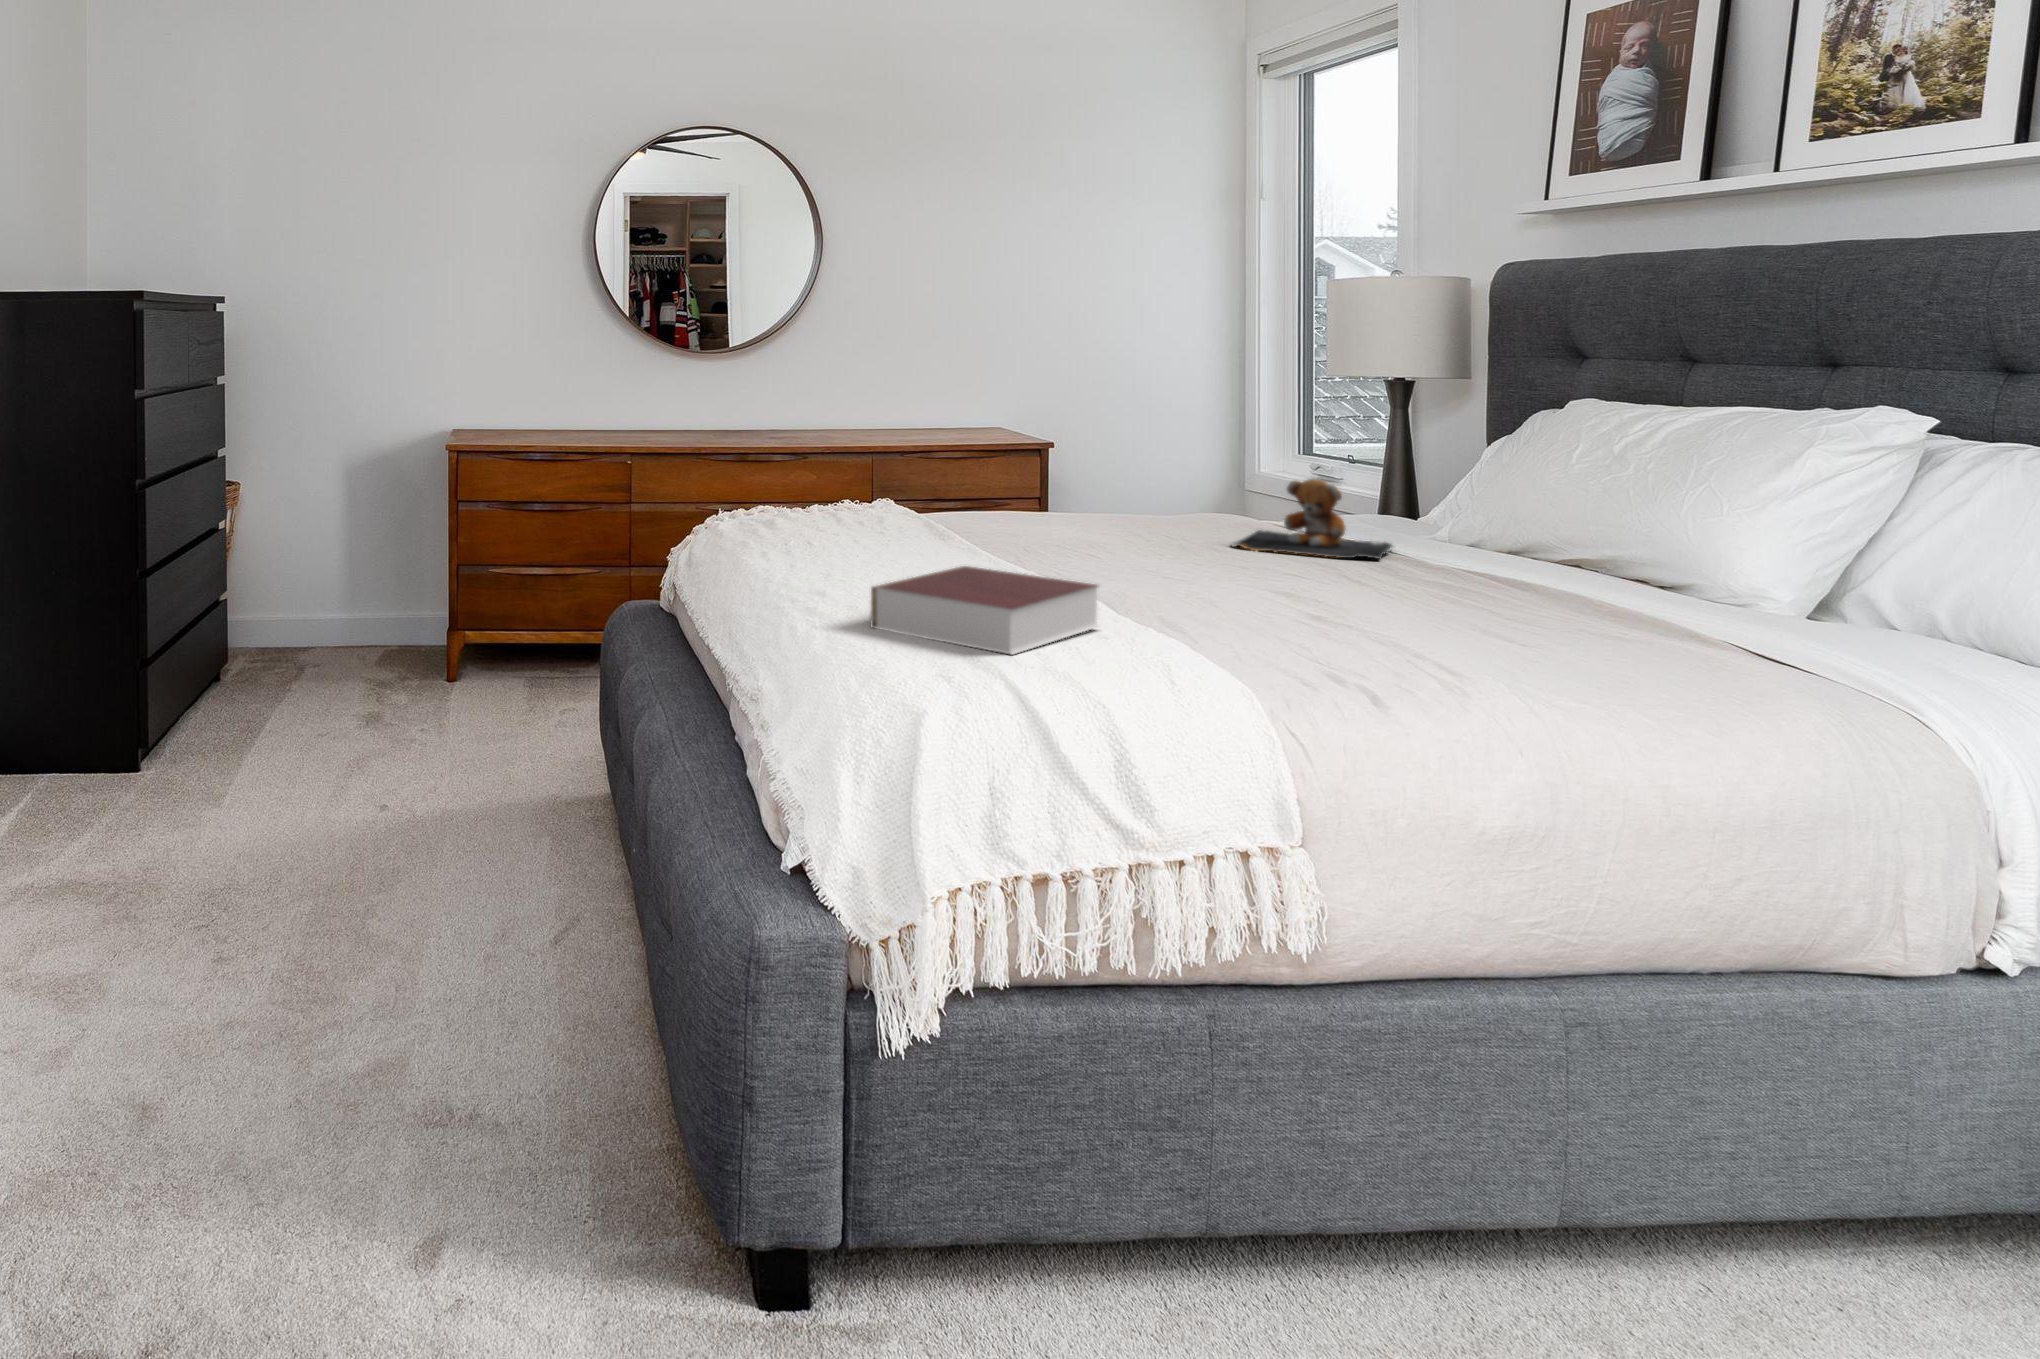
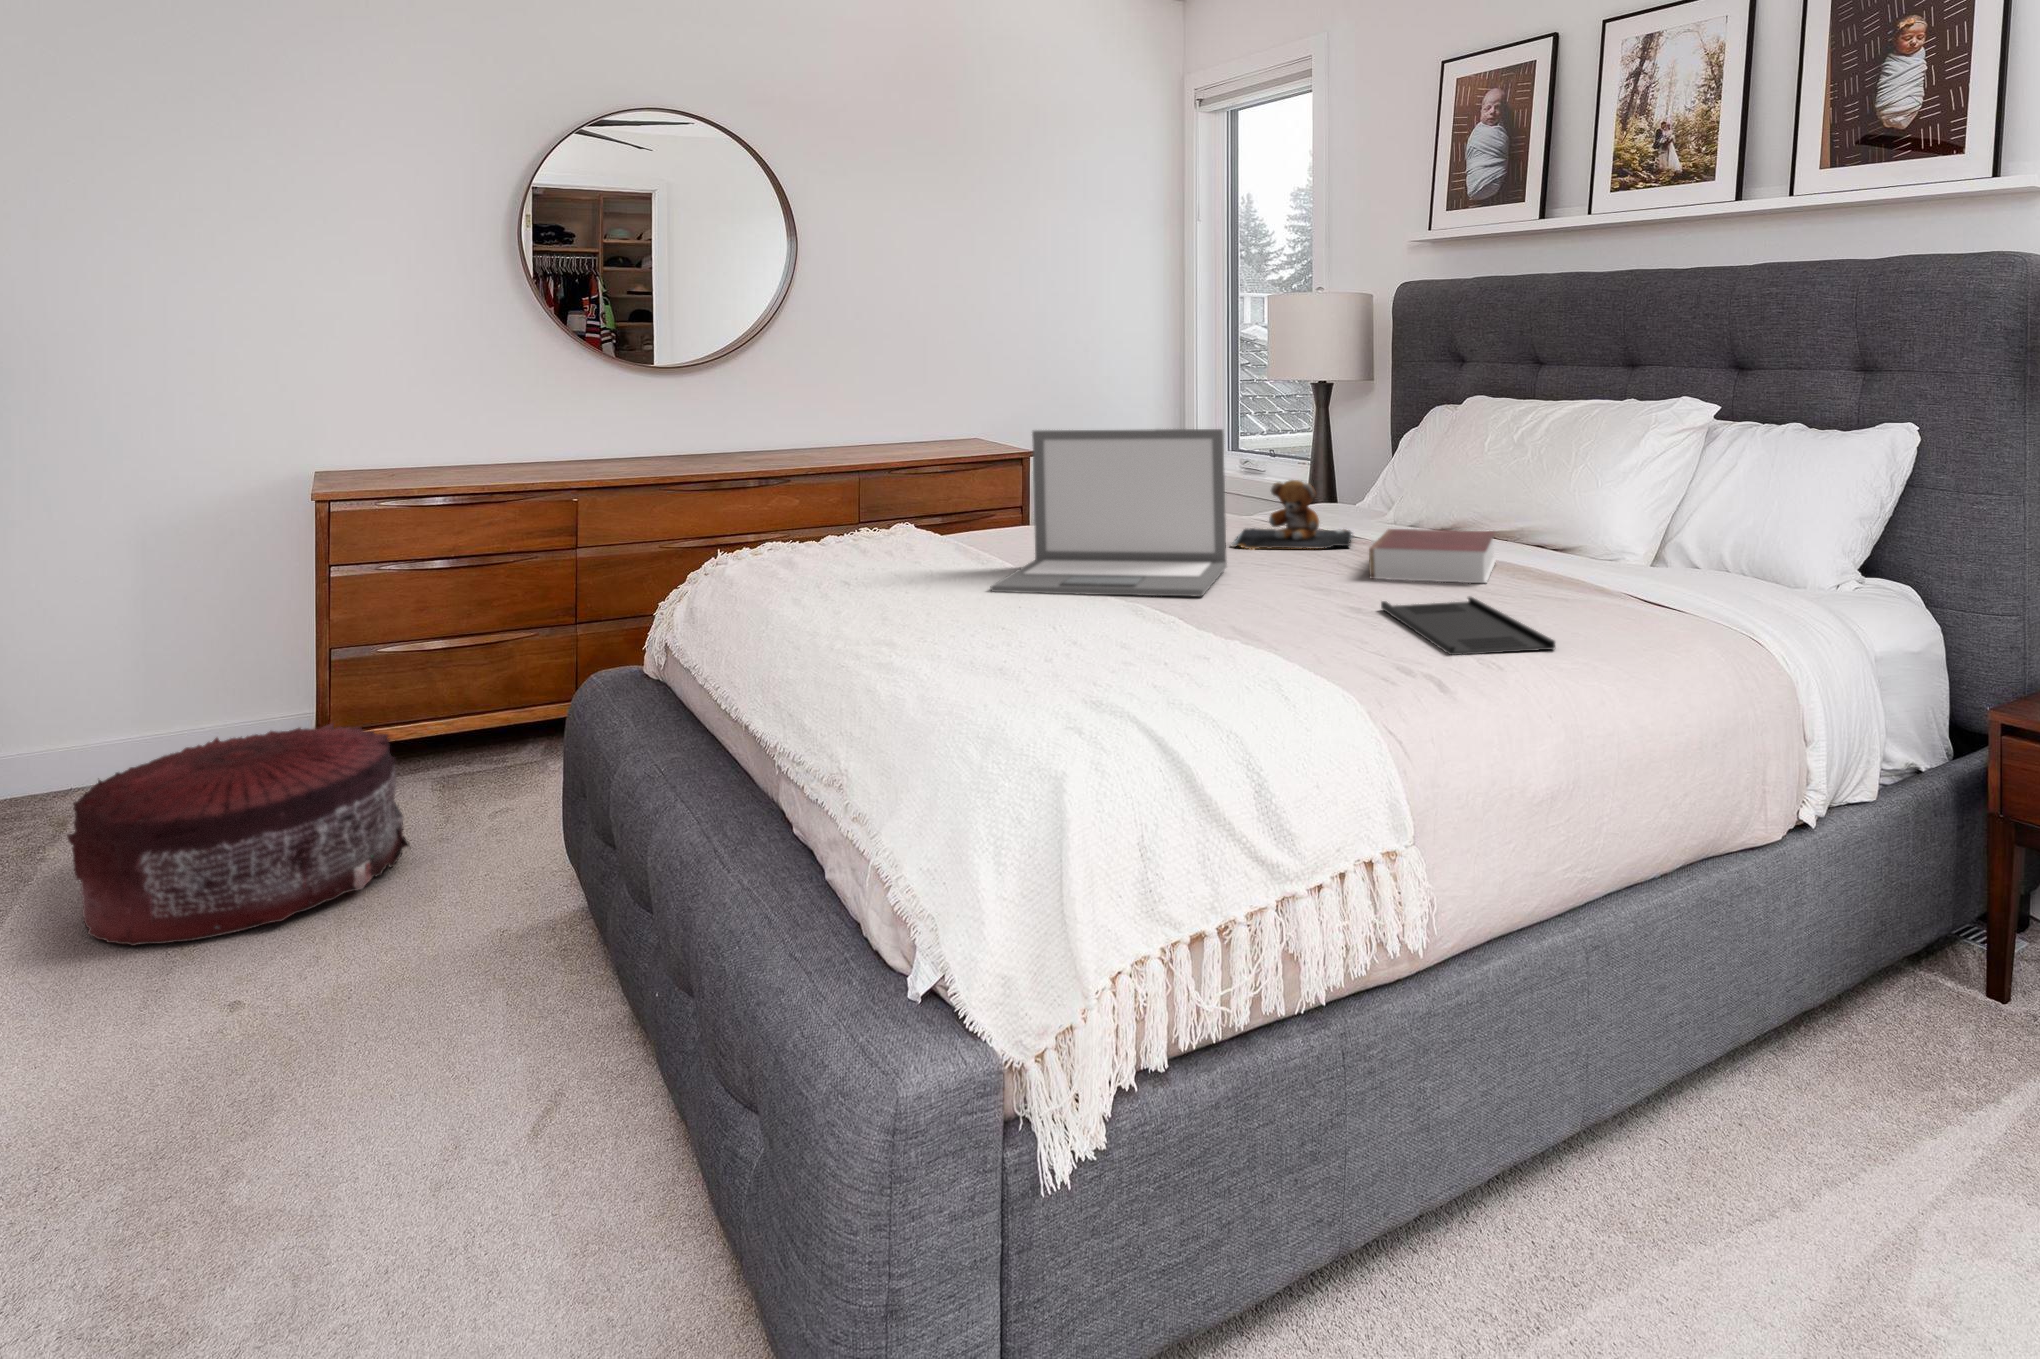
laptop: none [940,405,1209,585] -> present [990,429,1227,596]
book: present [871,566,1099,655] -> present [1369,529,1495,583]
tray: none [1364,610,1557,679] -> present [1381,597,1555,655]
pouf: none [231,618,460,771] -> present [67,723,409,946]

